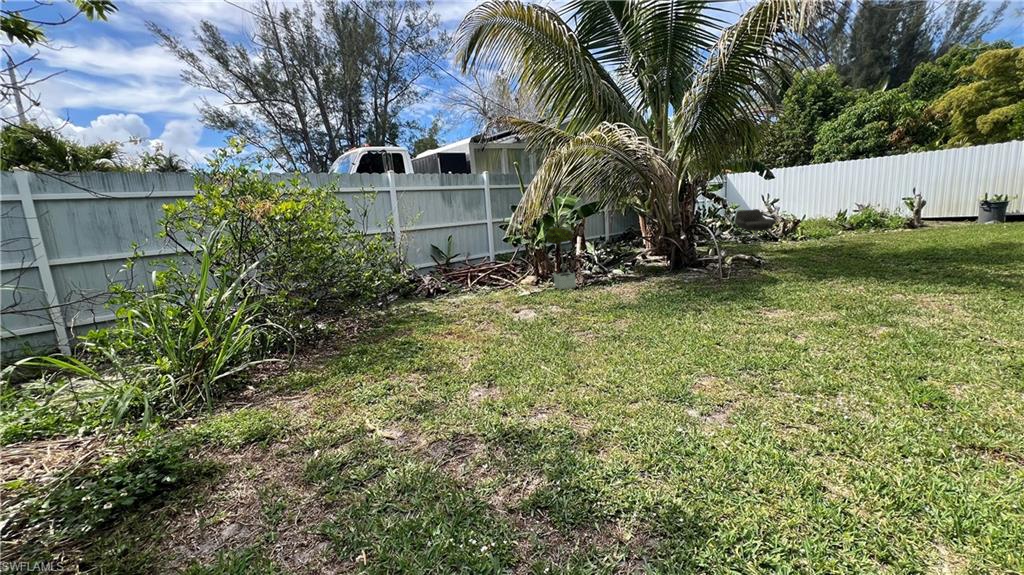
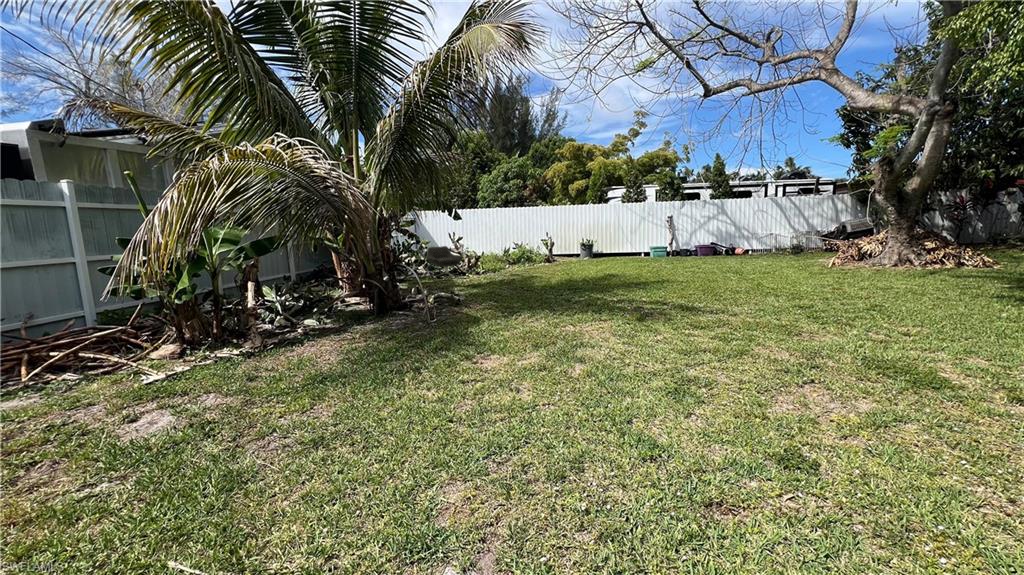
potted tree: present [546,227,576,289] -> none [196,271,249,358]

